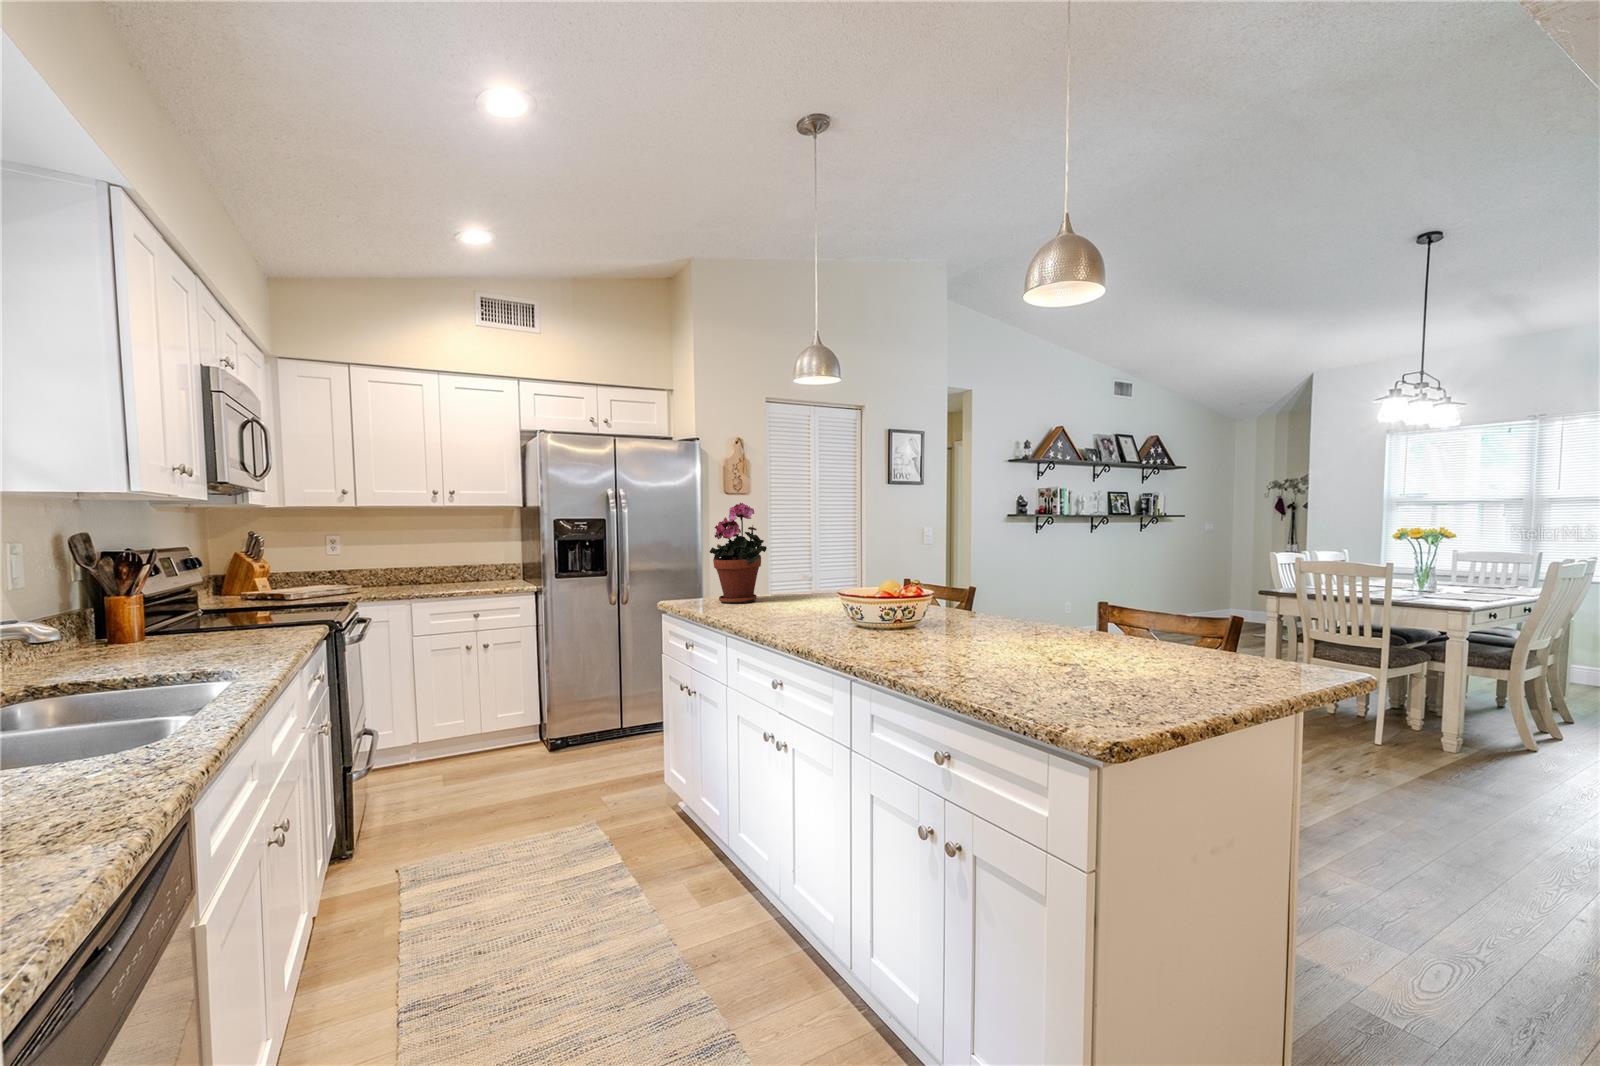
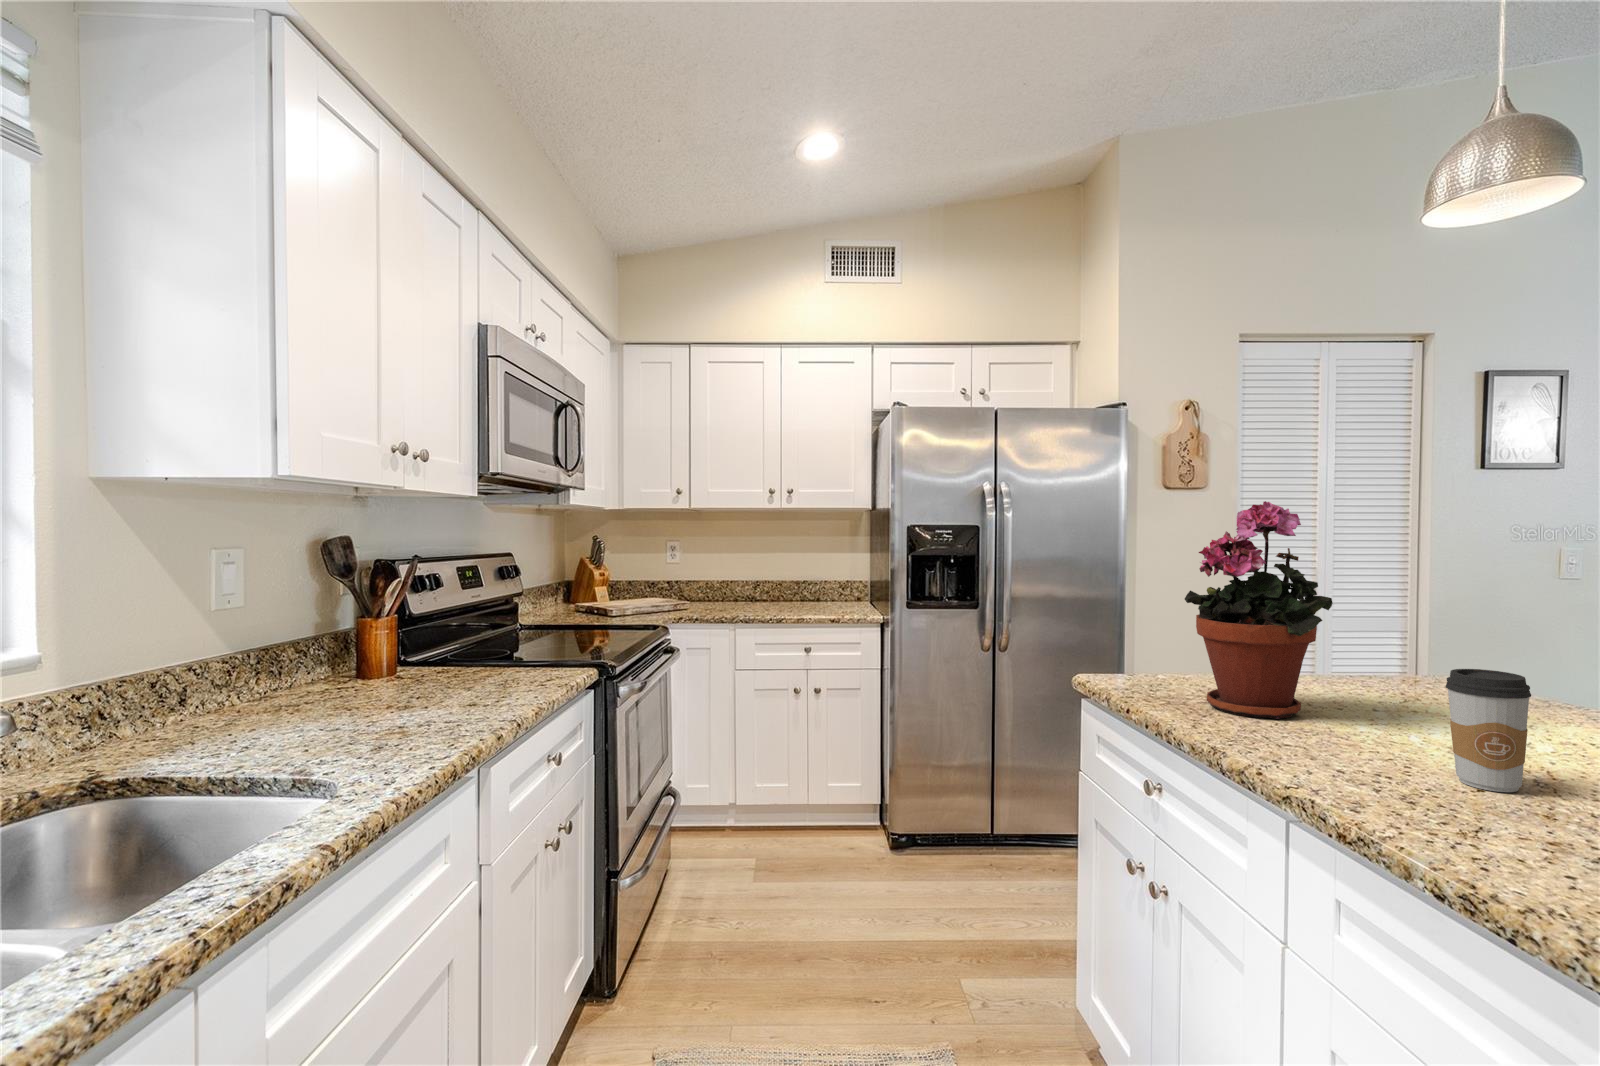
coffee cup: none [788,568,812,612] -> present [1446,669,1531,792]

